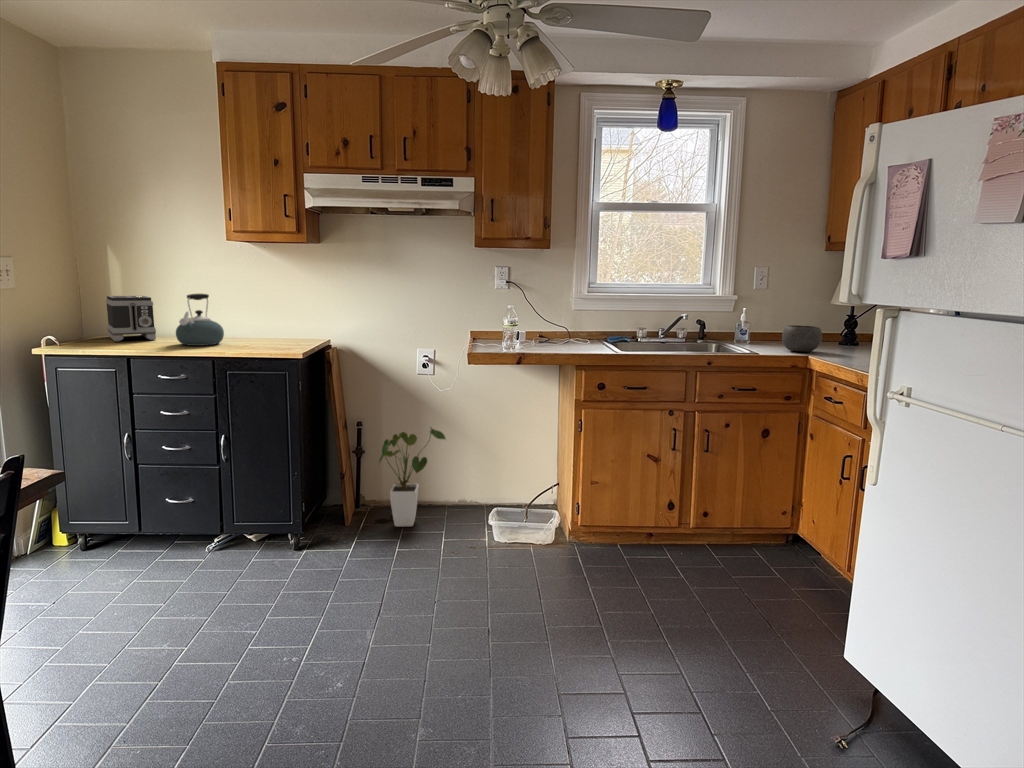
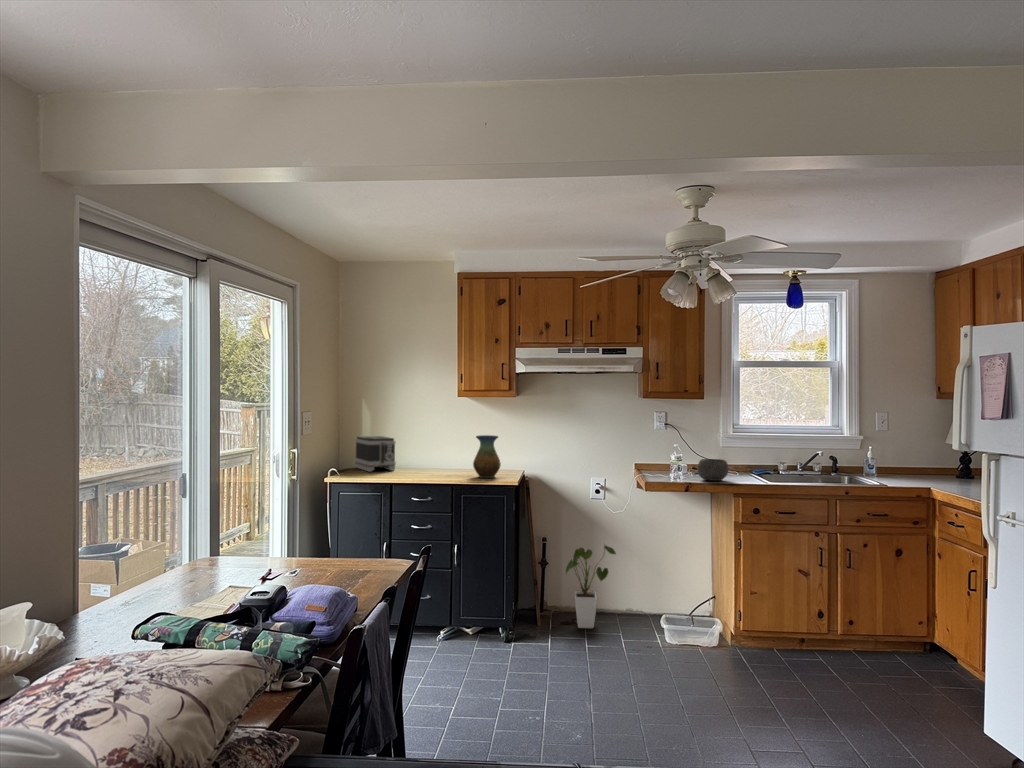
vase: none [247,293,286,348] -> present [473,435,501,478]
kettle: present [176,294,224,346] -> none [417,436,450,475]
bowl: present [782,325,822,352] -> present [697,459,729,481]

